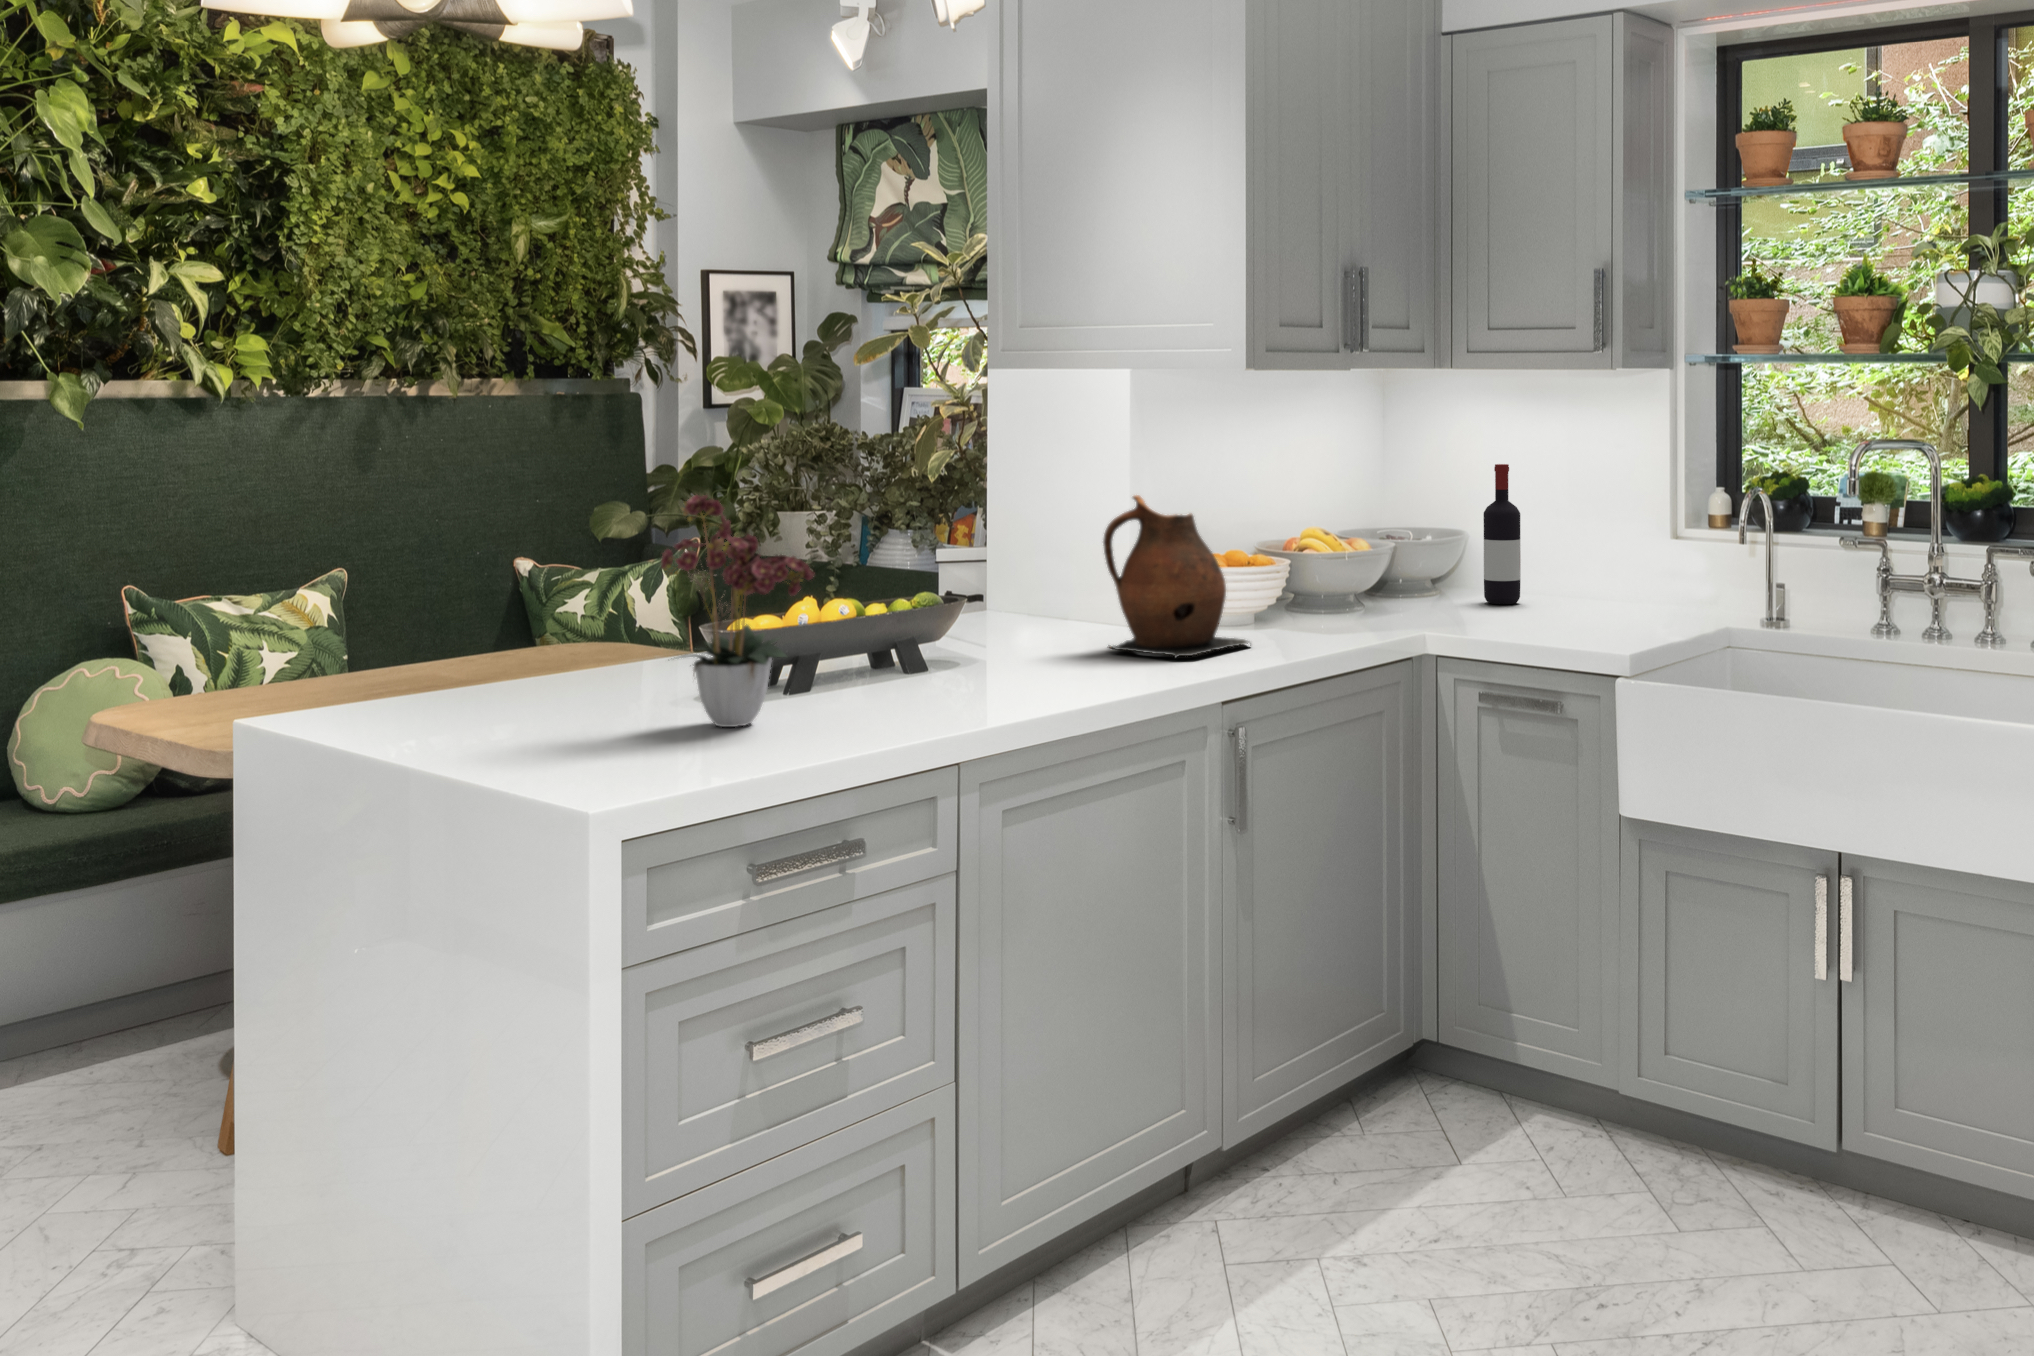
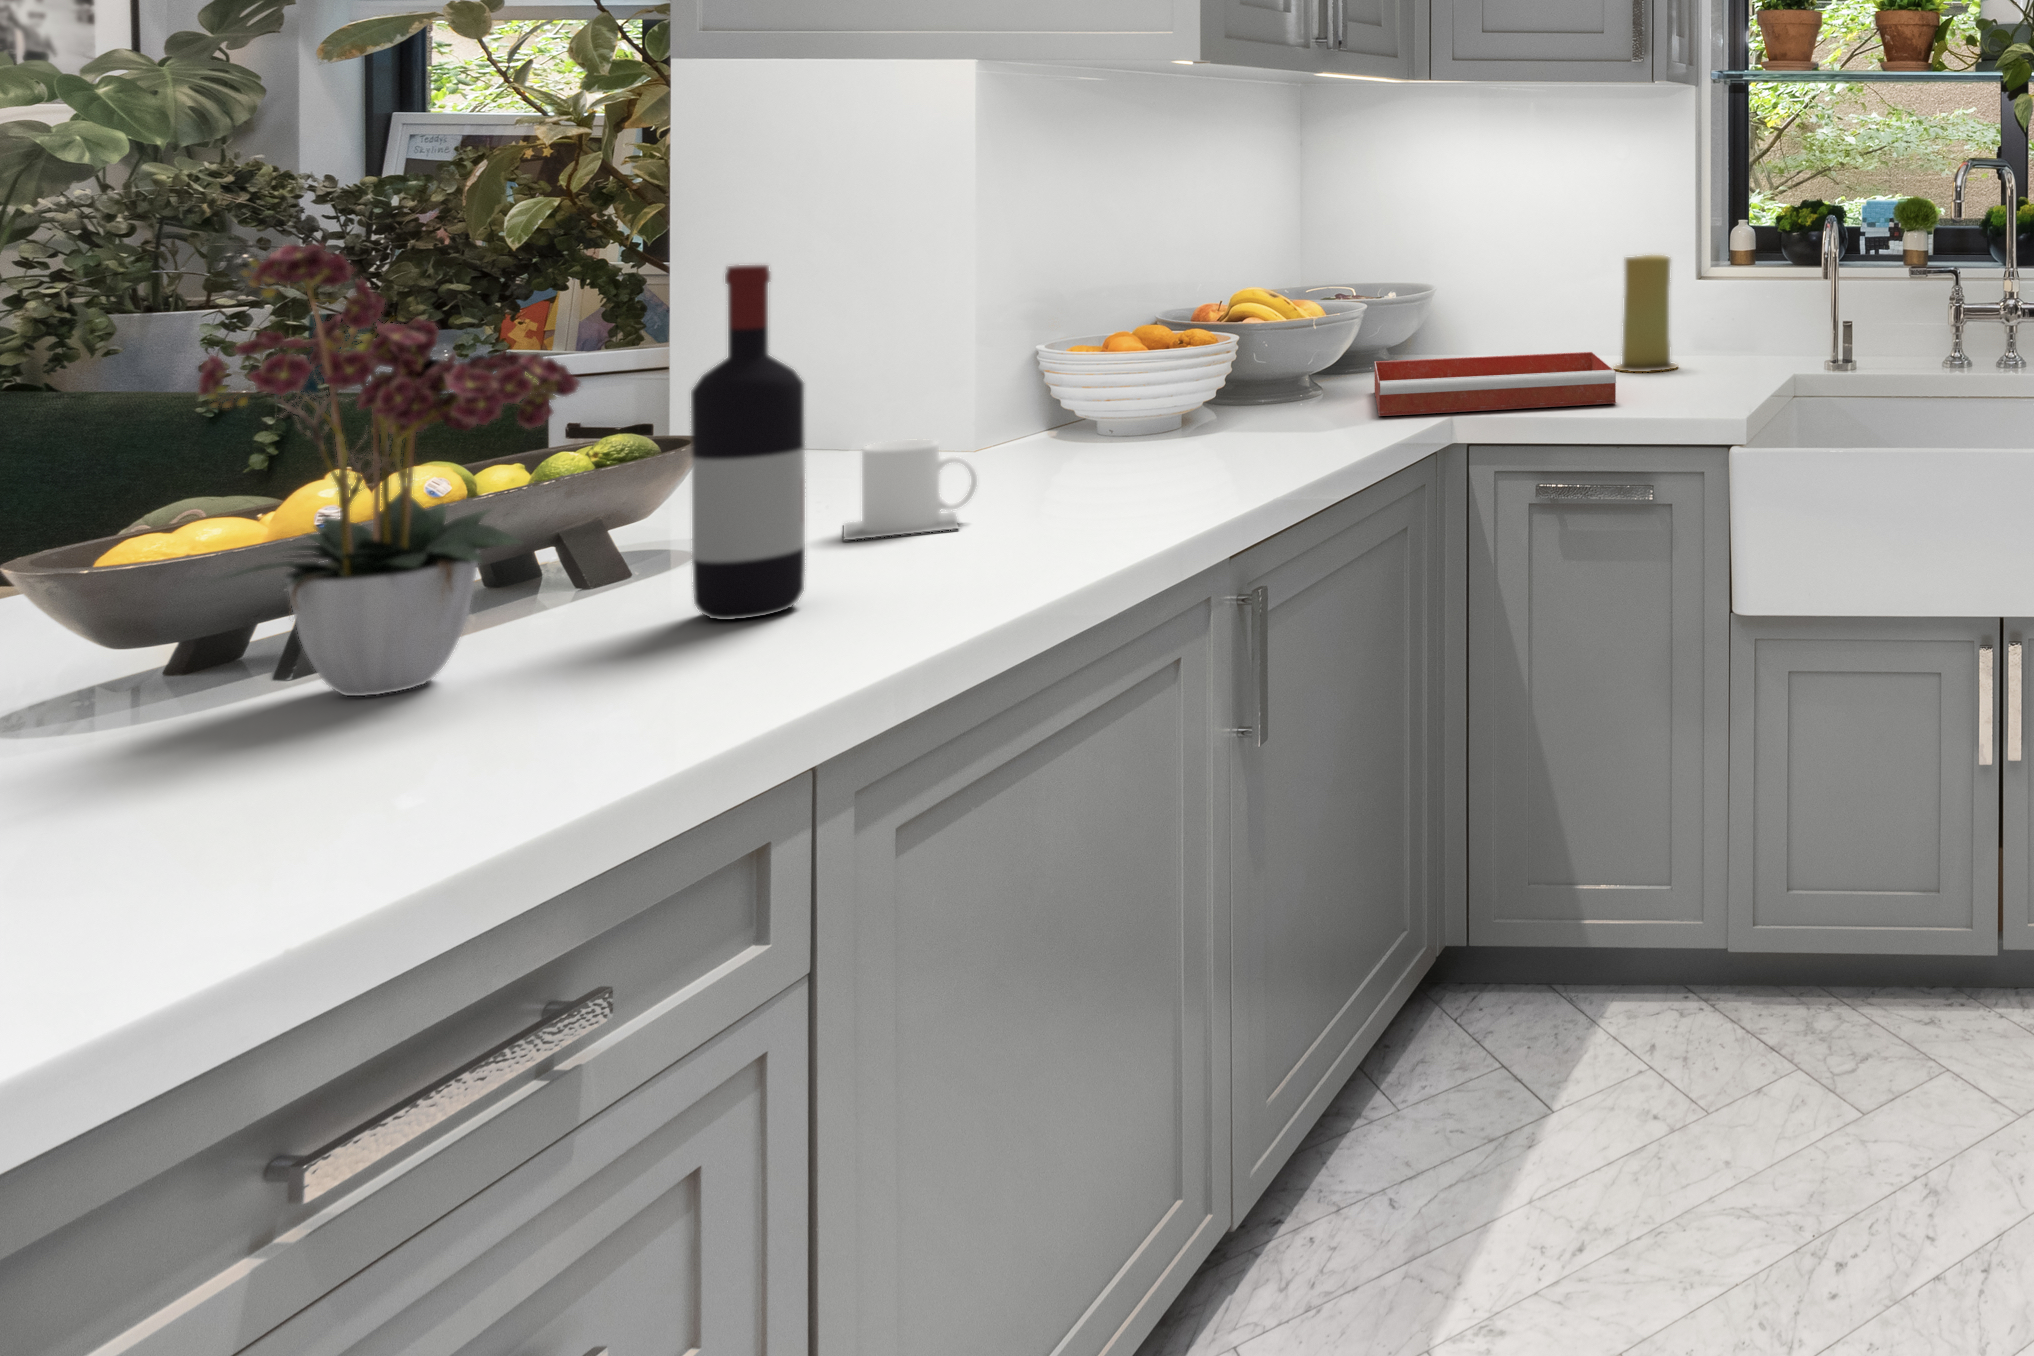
wine bottle: present [1484,464,1521,604] -> present [691,265,805,620]
ceramic pitcher: present [1103,495,1251,658] -> none [1000,242,1236,478]
candle: none [1598,515,1654,614] -> present [1615,255,1677,372]
tray: none [1374,590,1566,637] -> present [1375,352,1616,416]
mug: none [983,620,1060,678] -> present [843,439,977,541]

